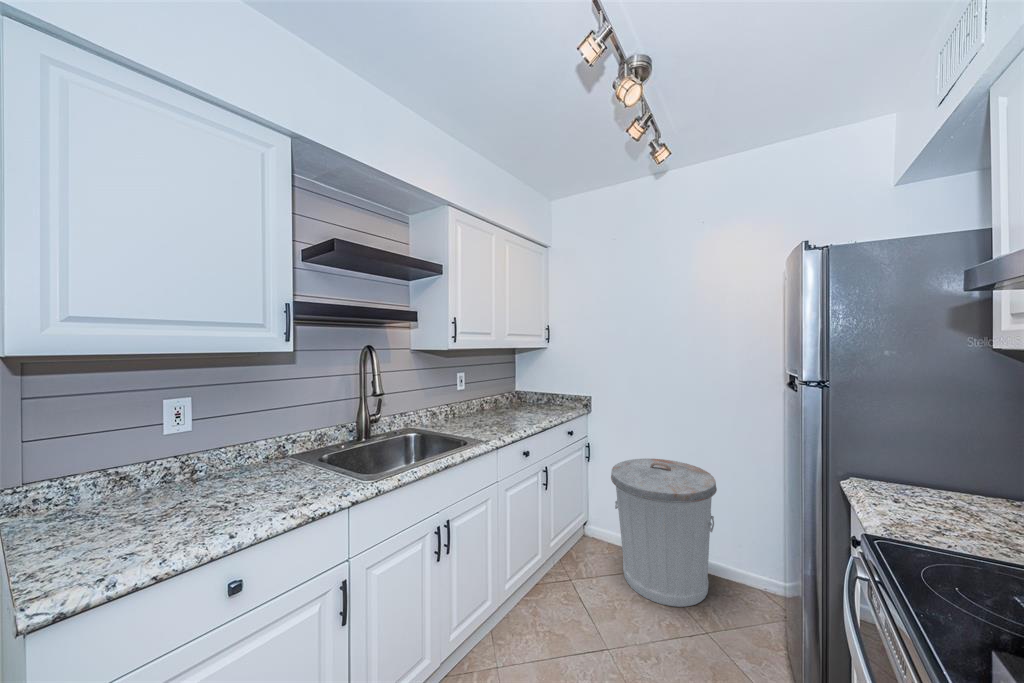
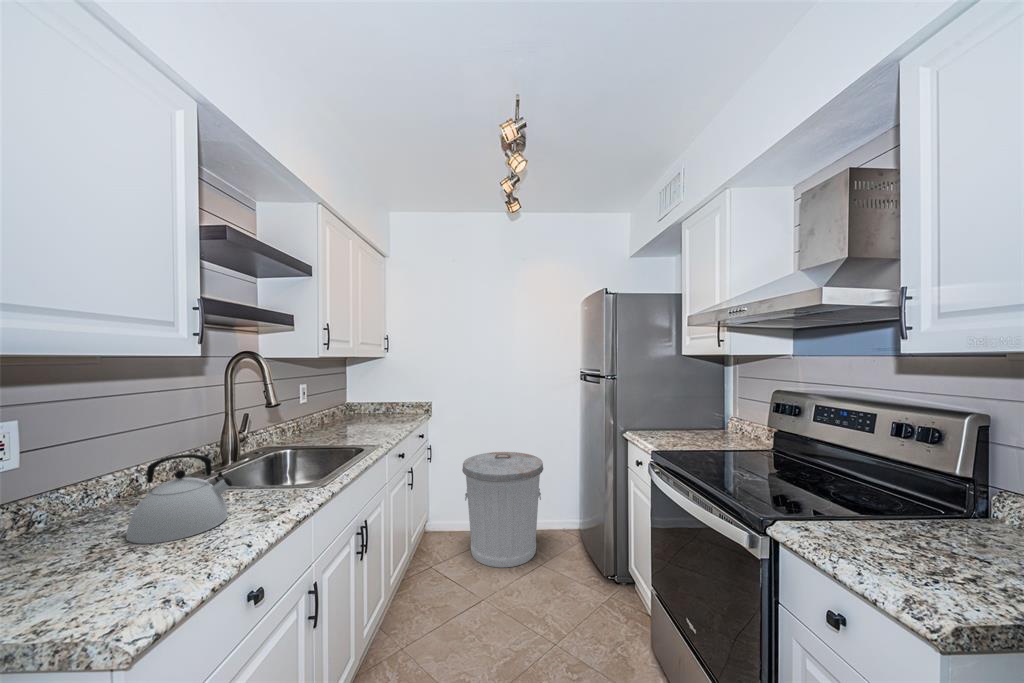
kettle: none [202,436,285,510] -> present [126,454,232,544]

